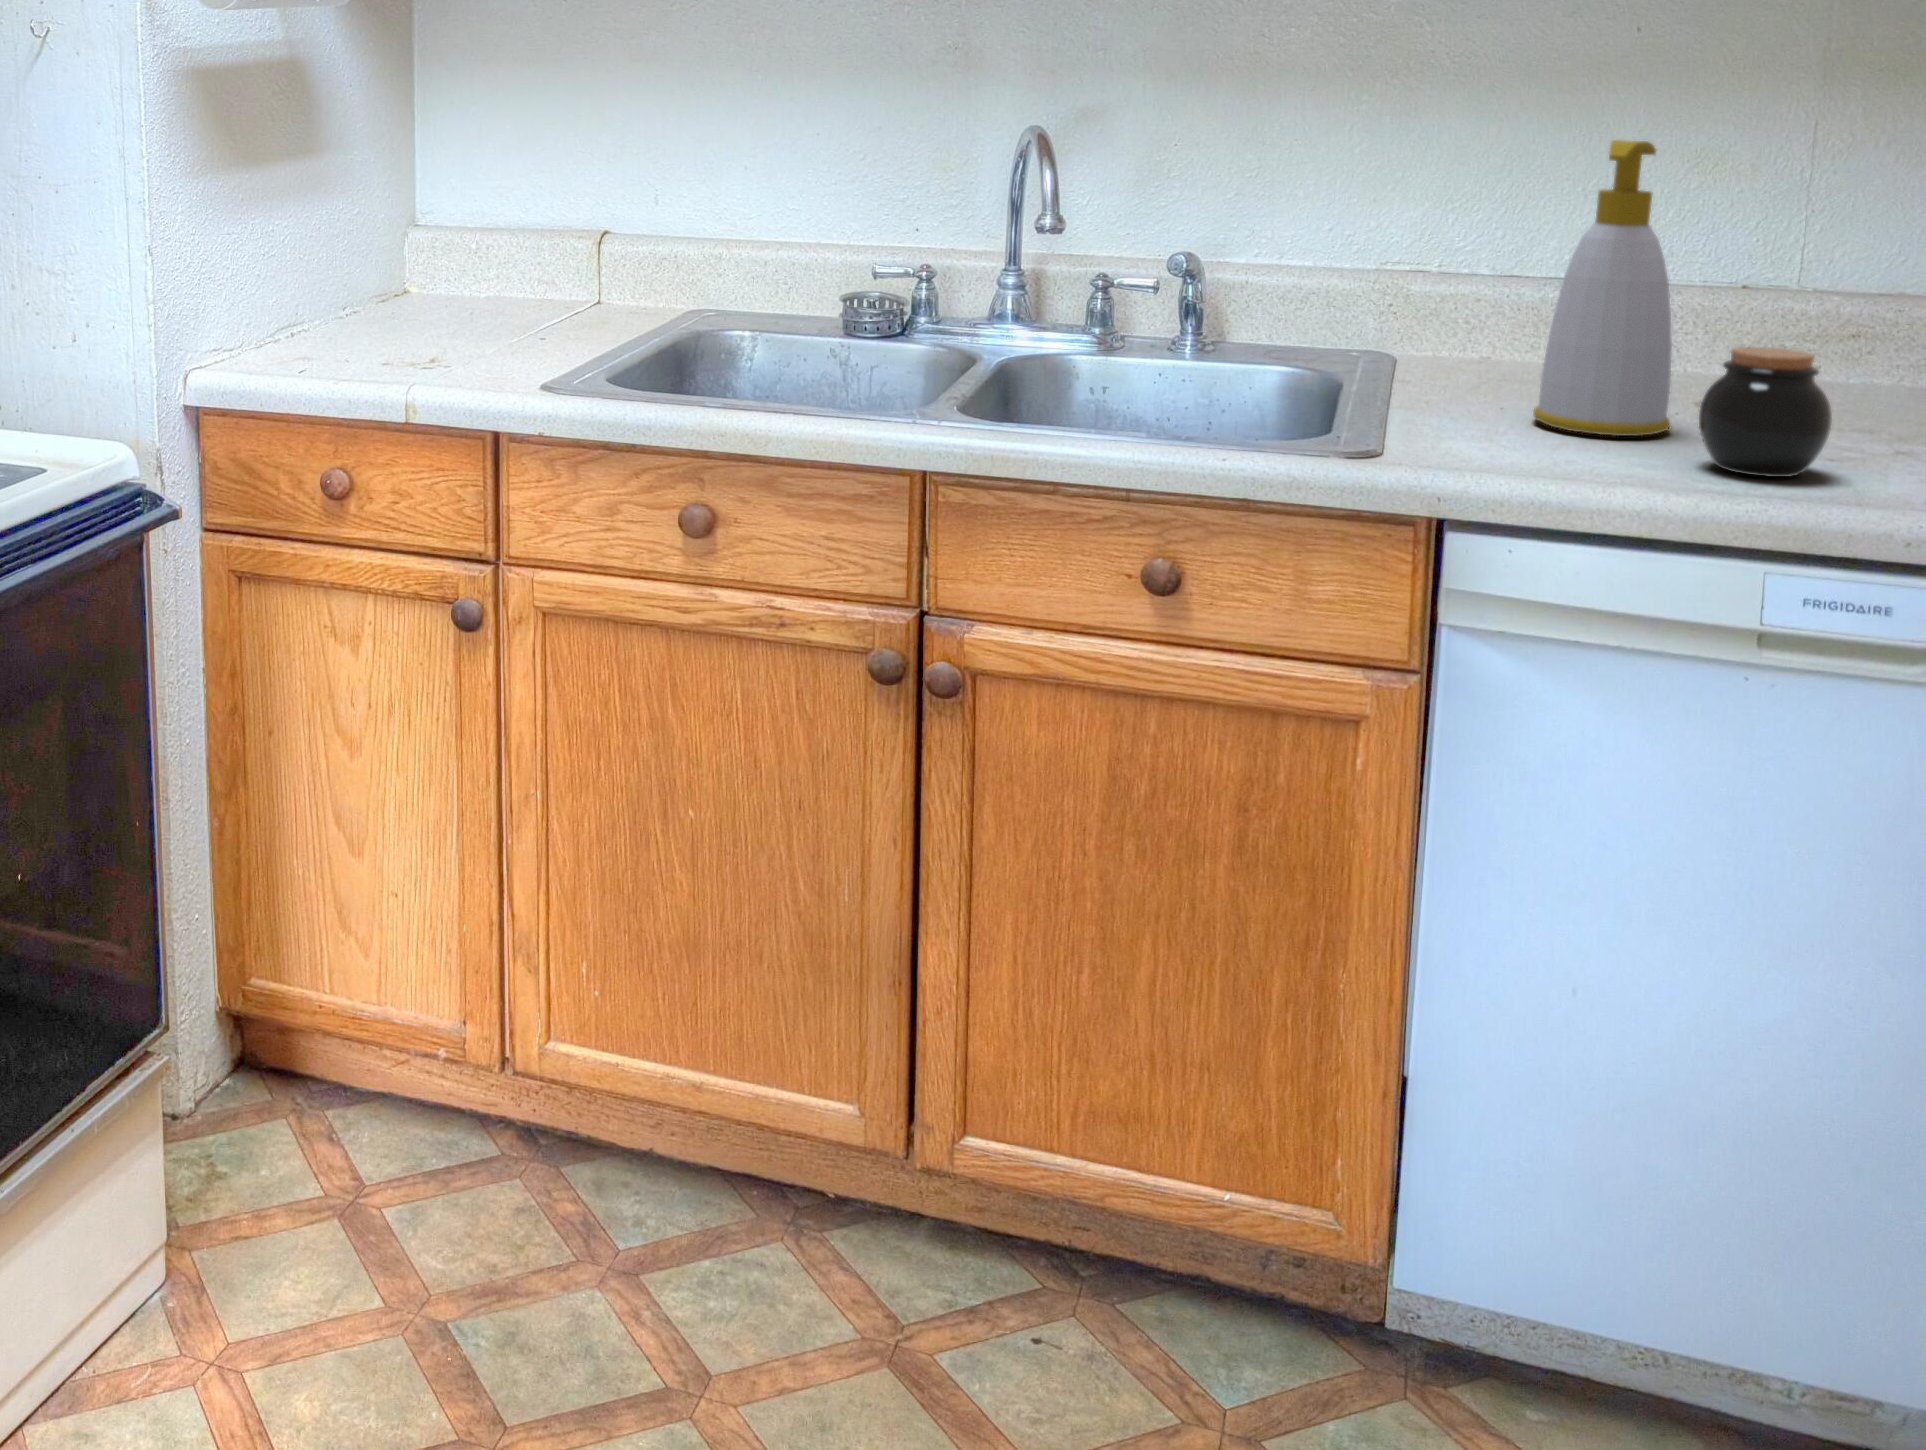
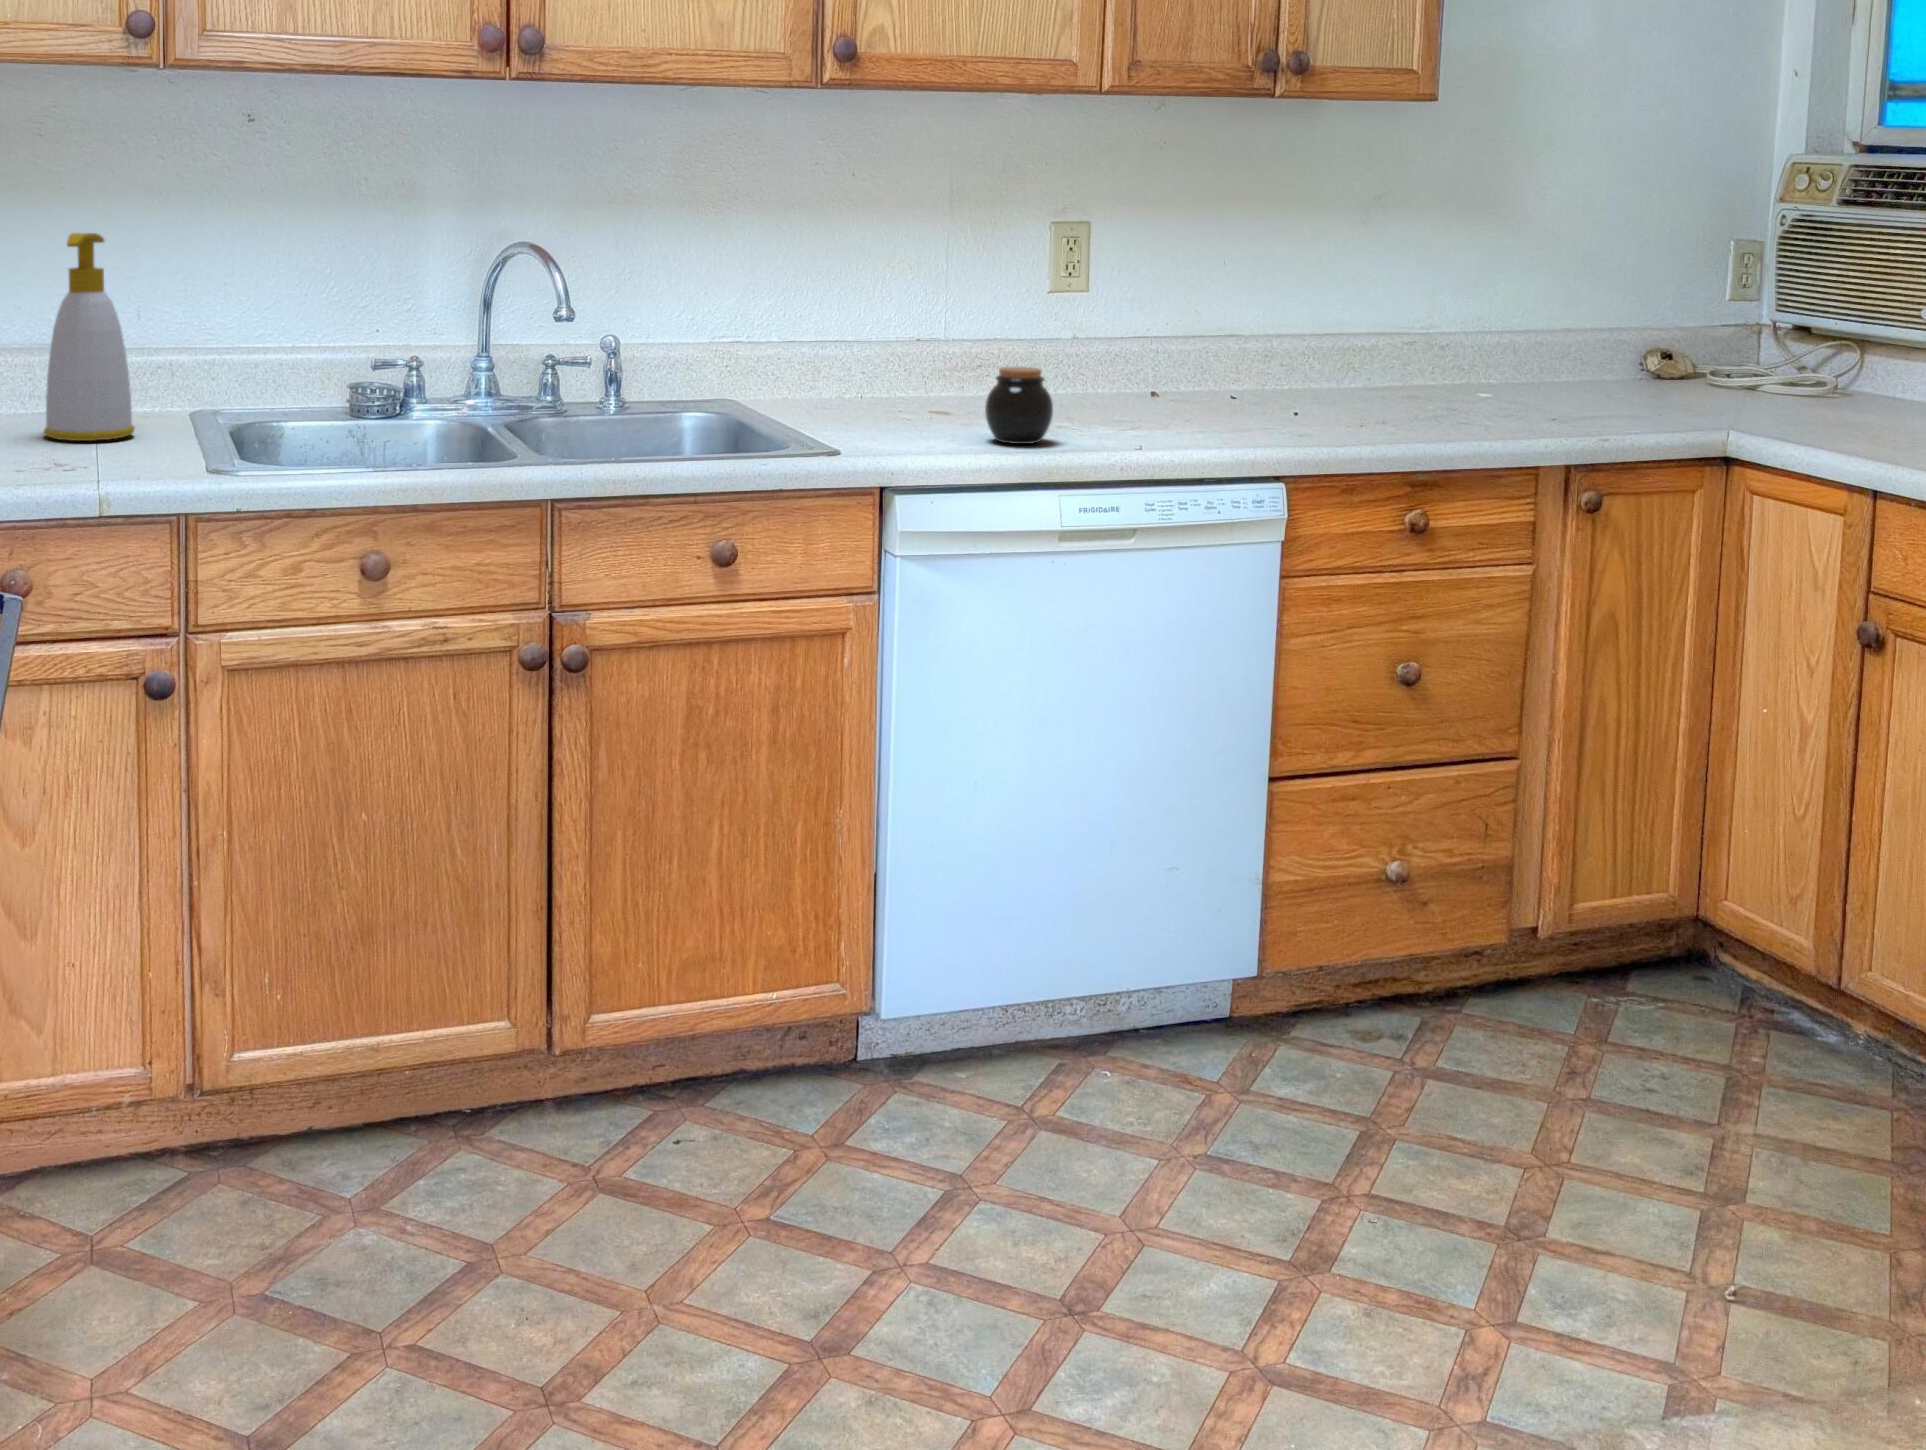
soap bottle: present [1533,140,1672,436] -> present [44,233,135,441]

